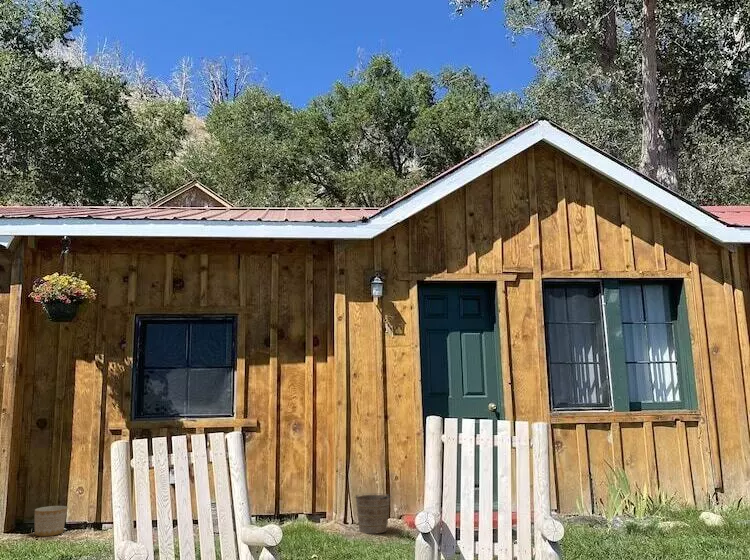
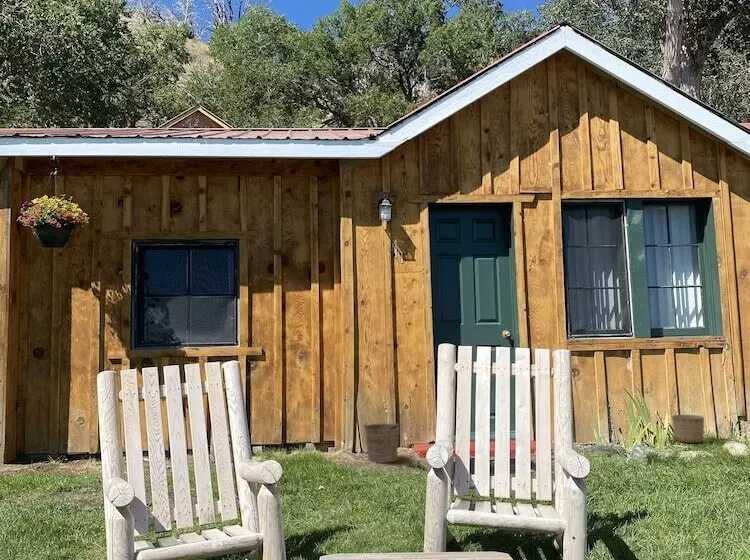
planter: present [35,506,67,537] -> present [672,415,704,443]

